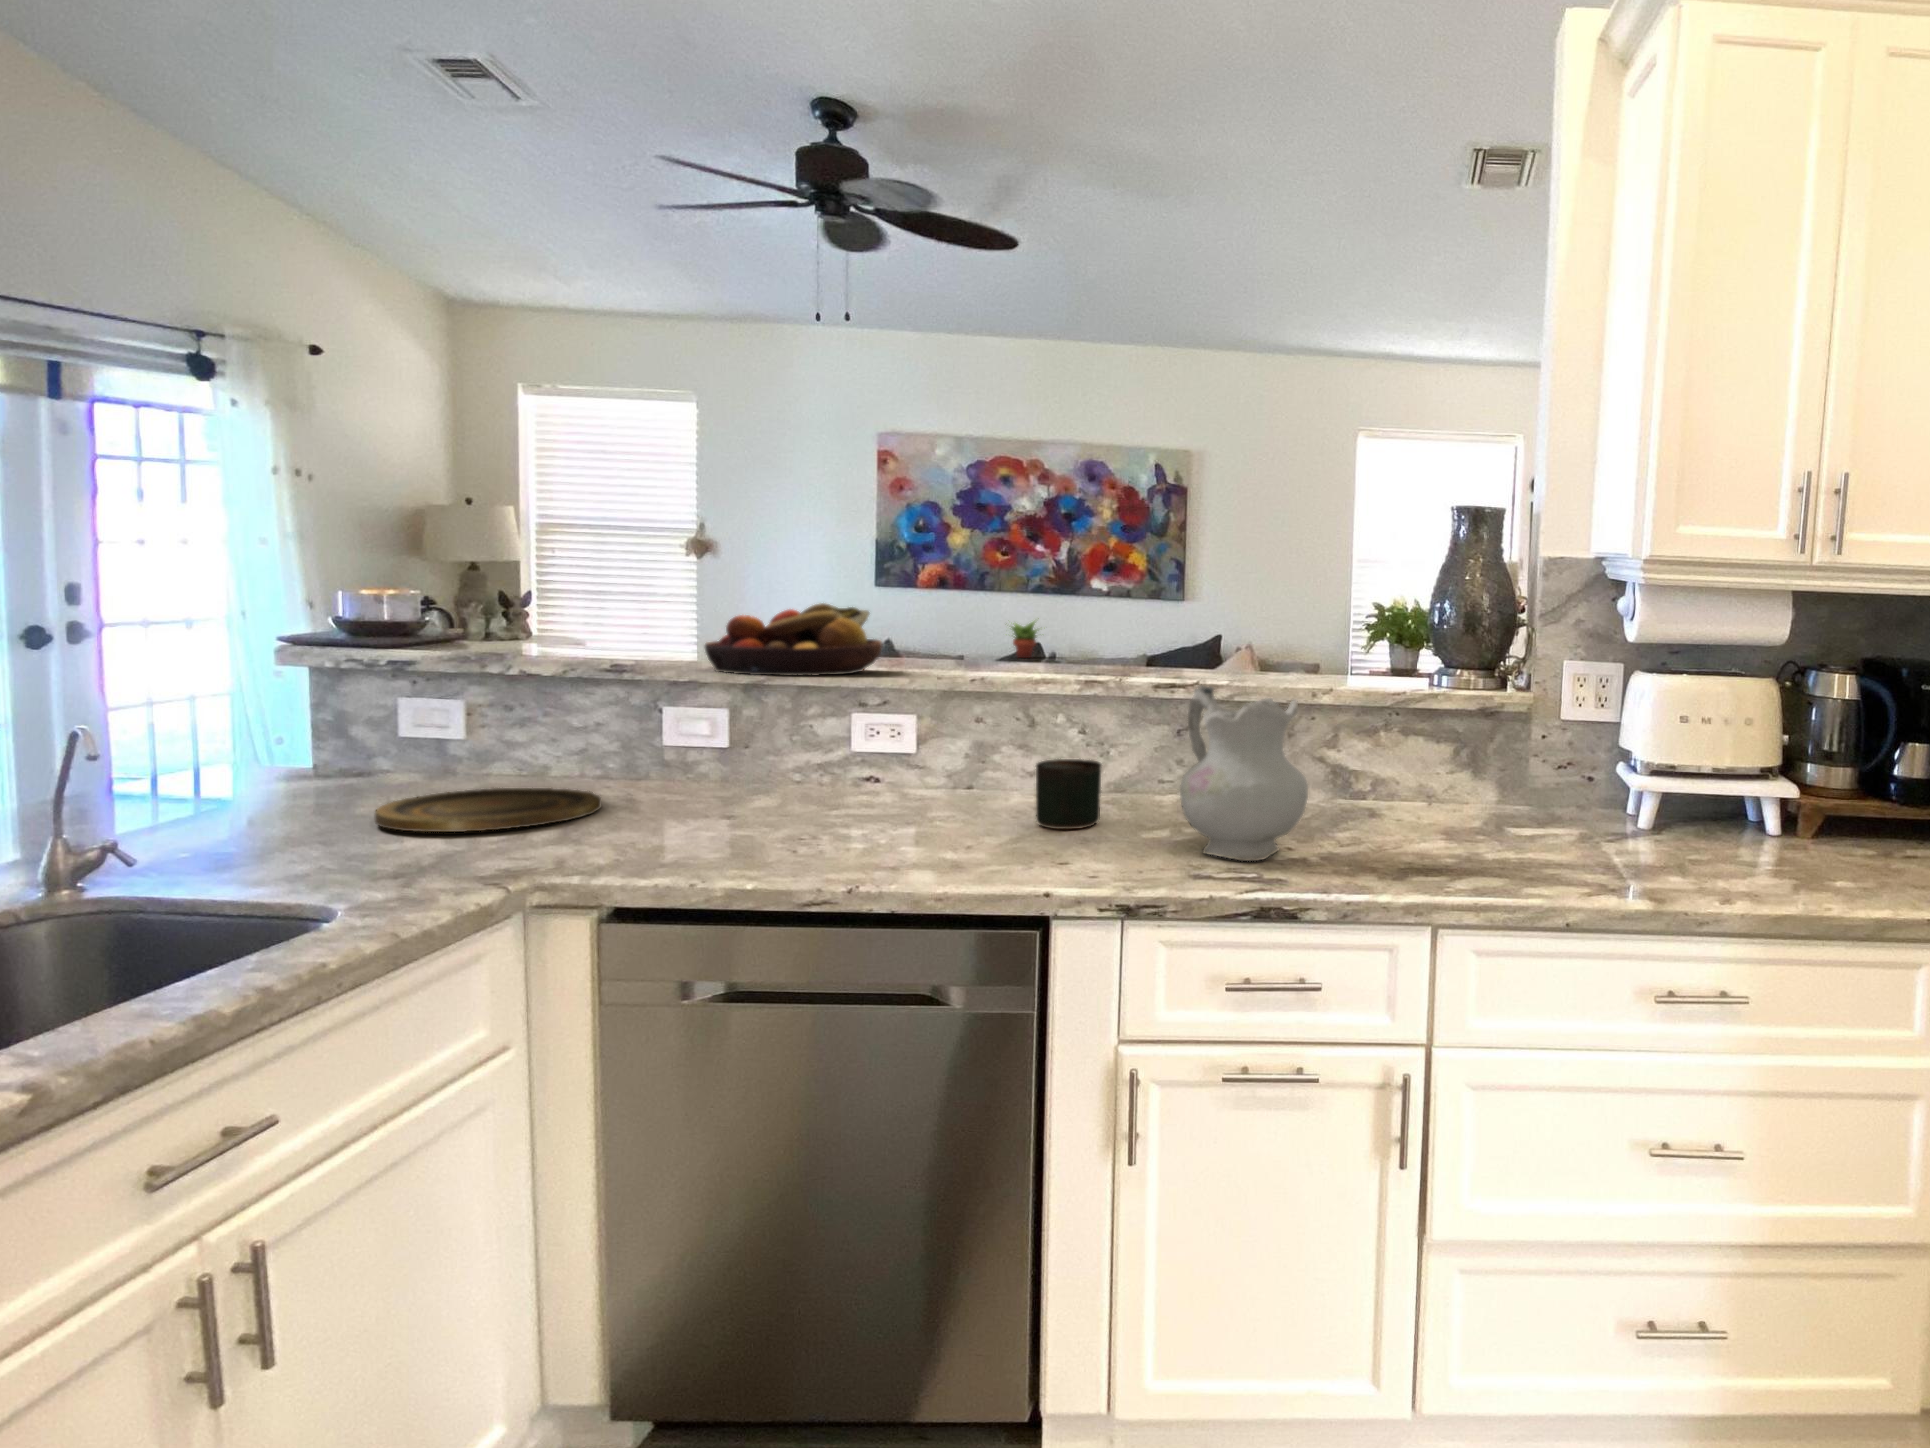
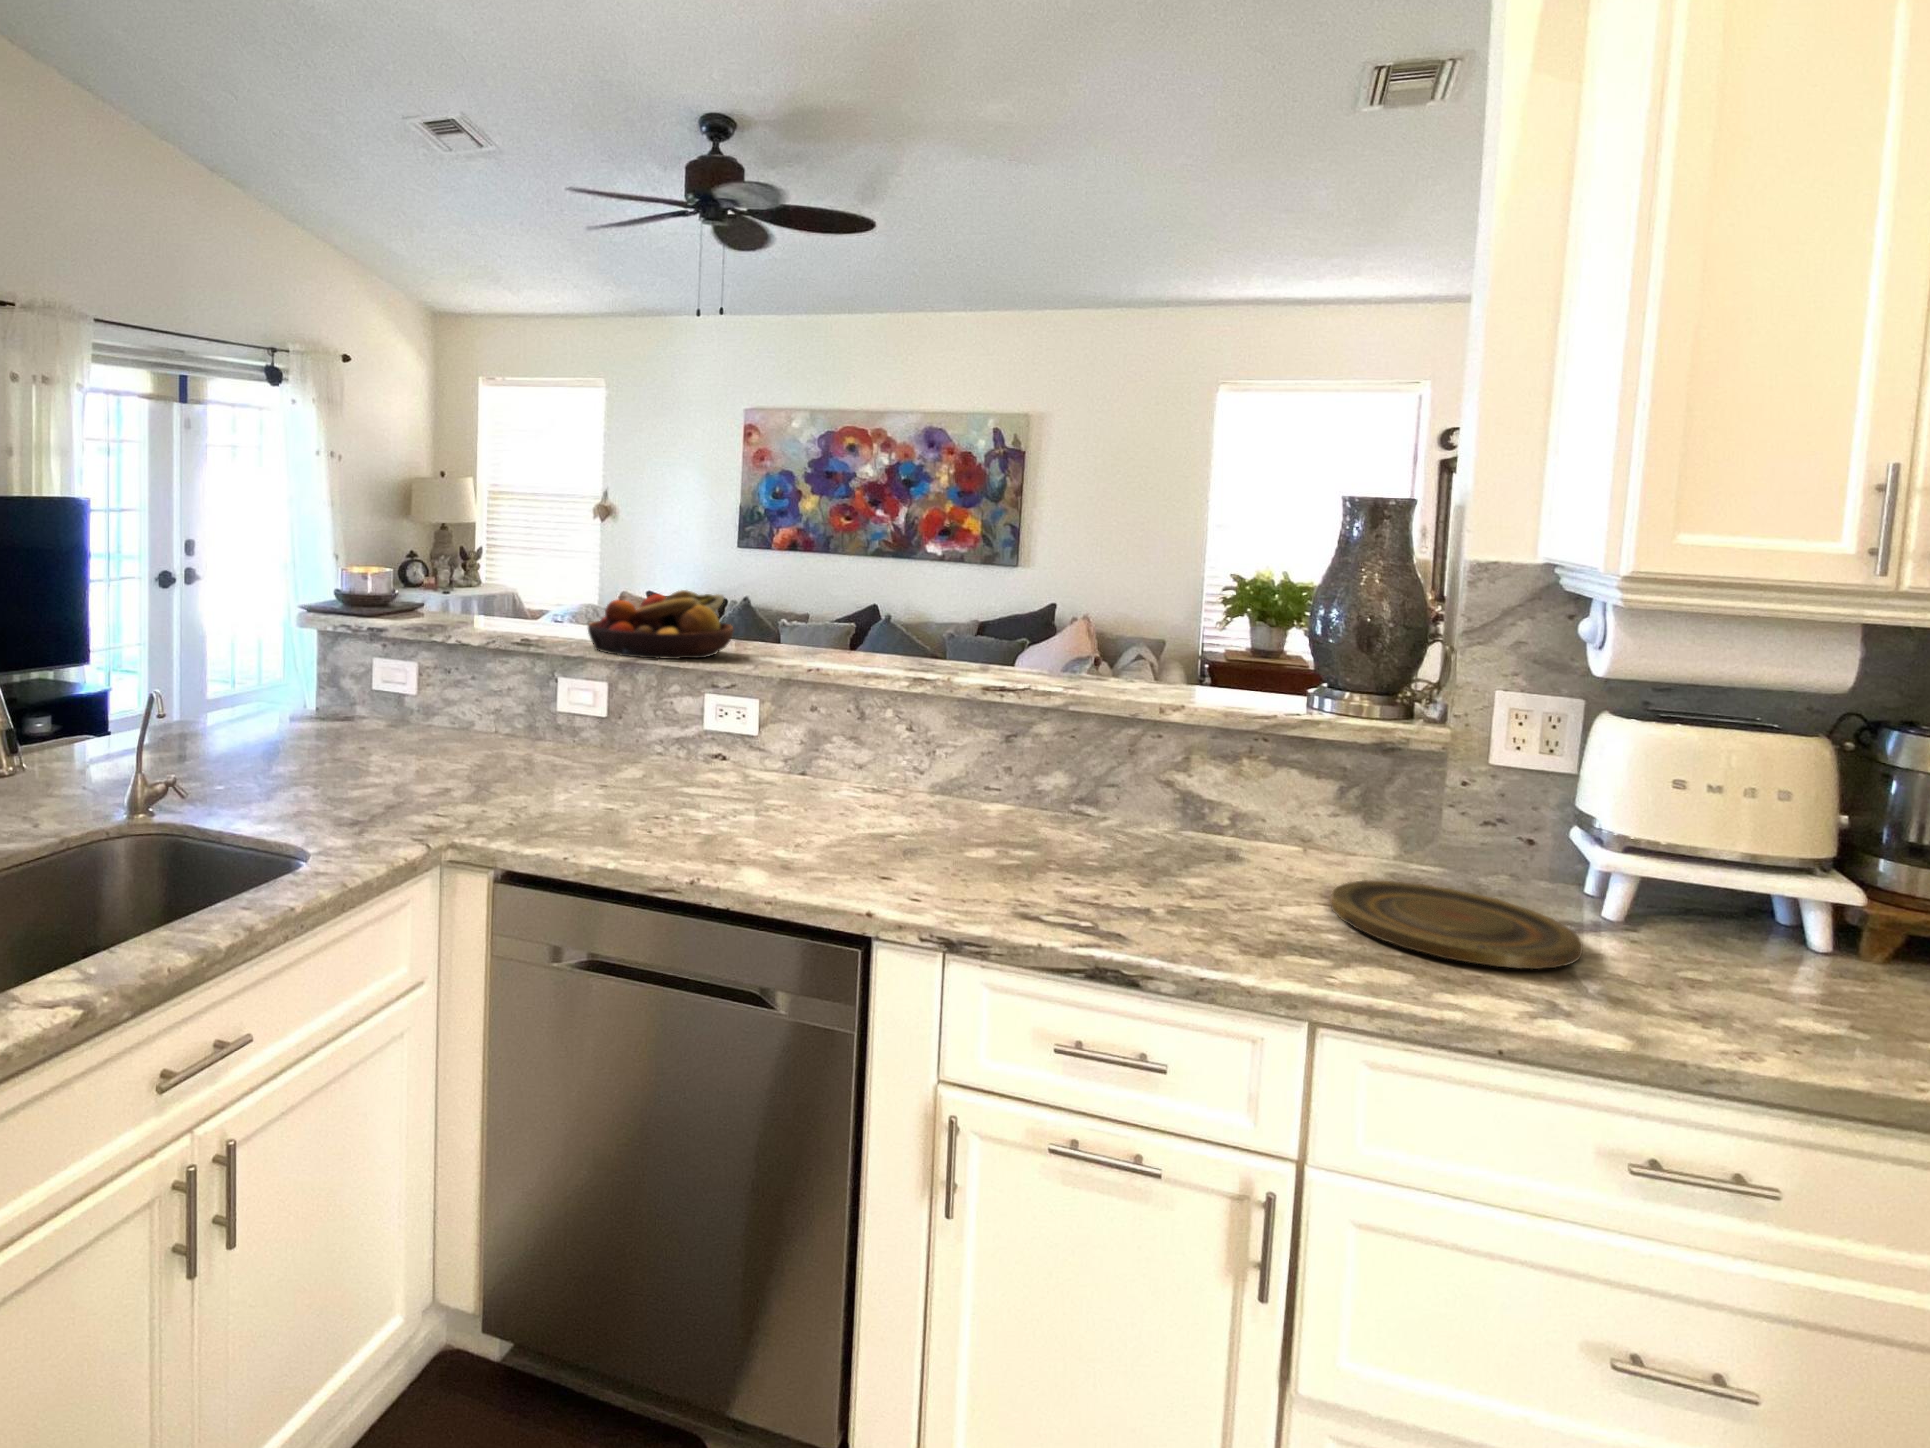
succulent plant: present [1011,618,1039,658] -> none [846,582,886,620]
ceramic pitcher: present [1180,685,1308,861] -> none [1013,699,1157,903]
mug: present [1036,759,1102,829] -> none [865,761,933,836]
plate: present [375,788,601,832] -> present [1331,880,1583,969]

